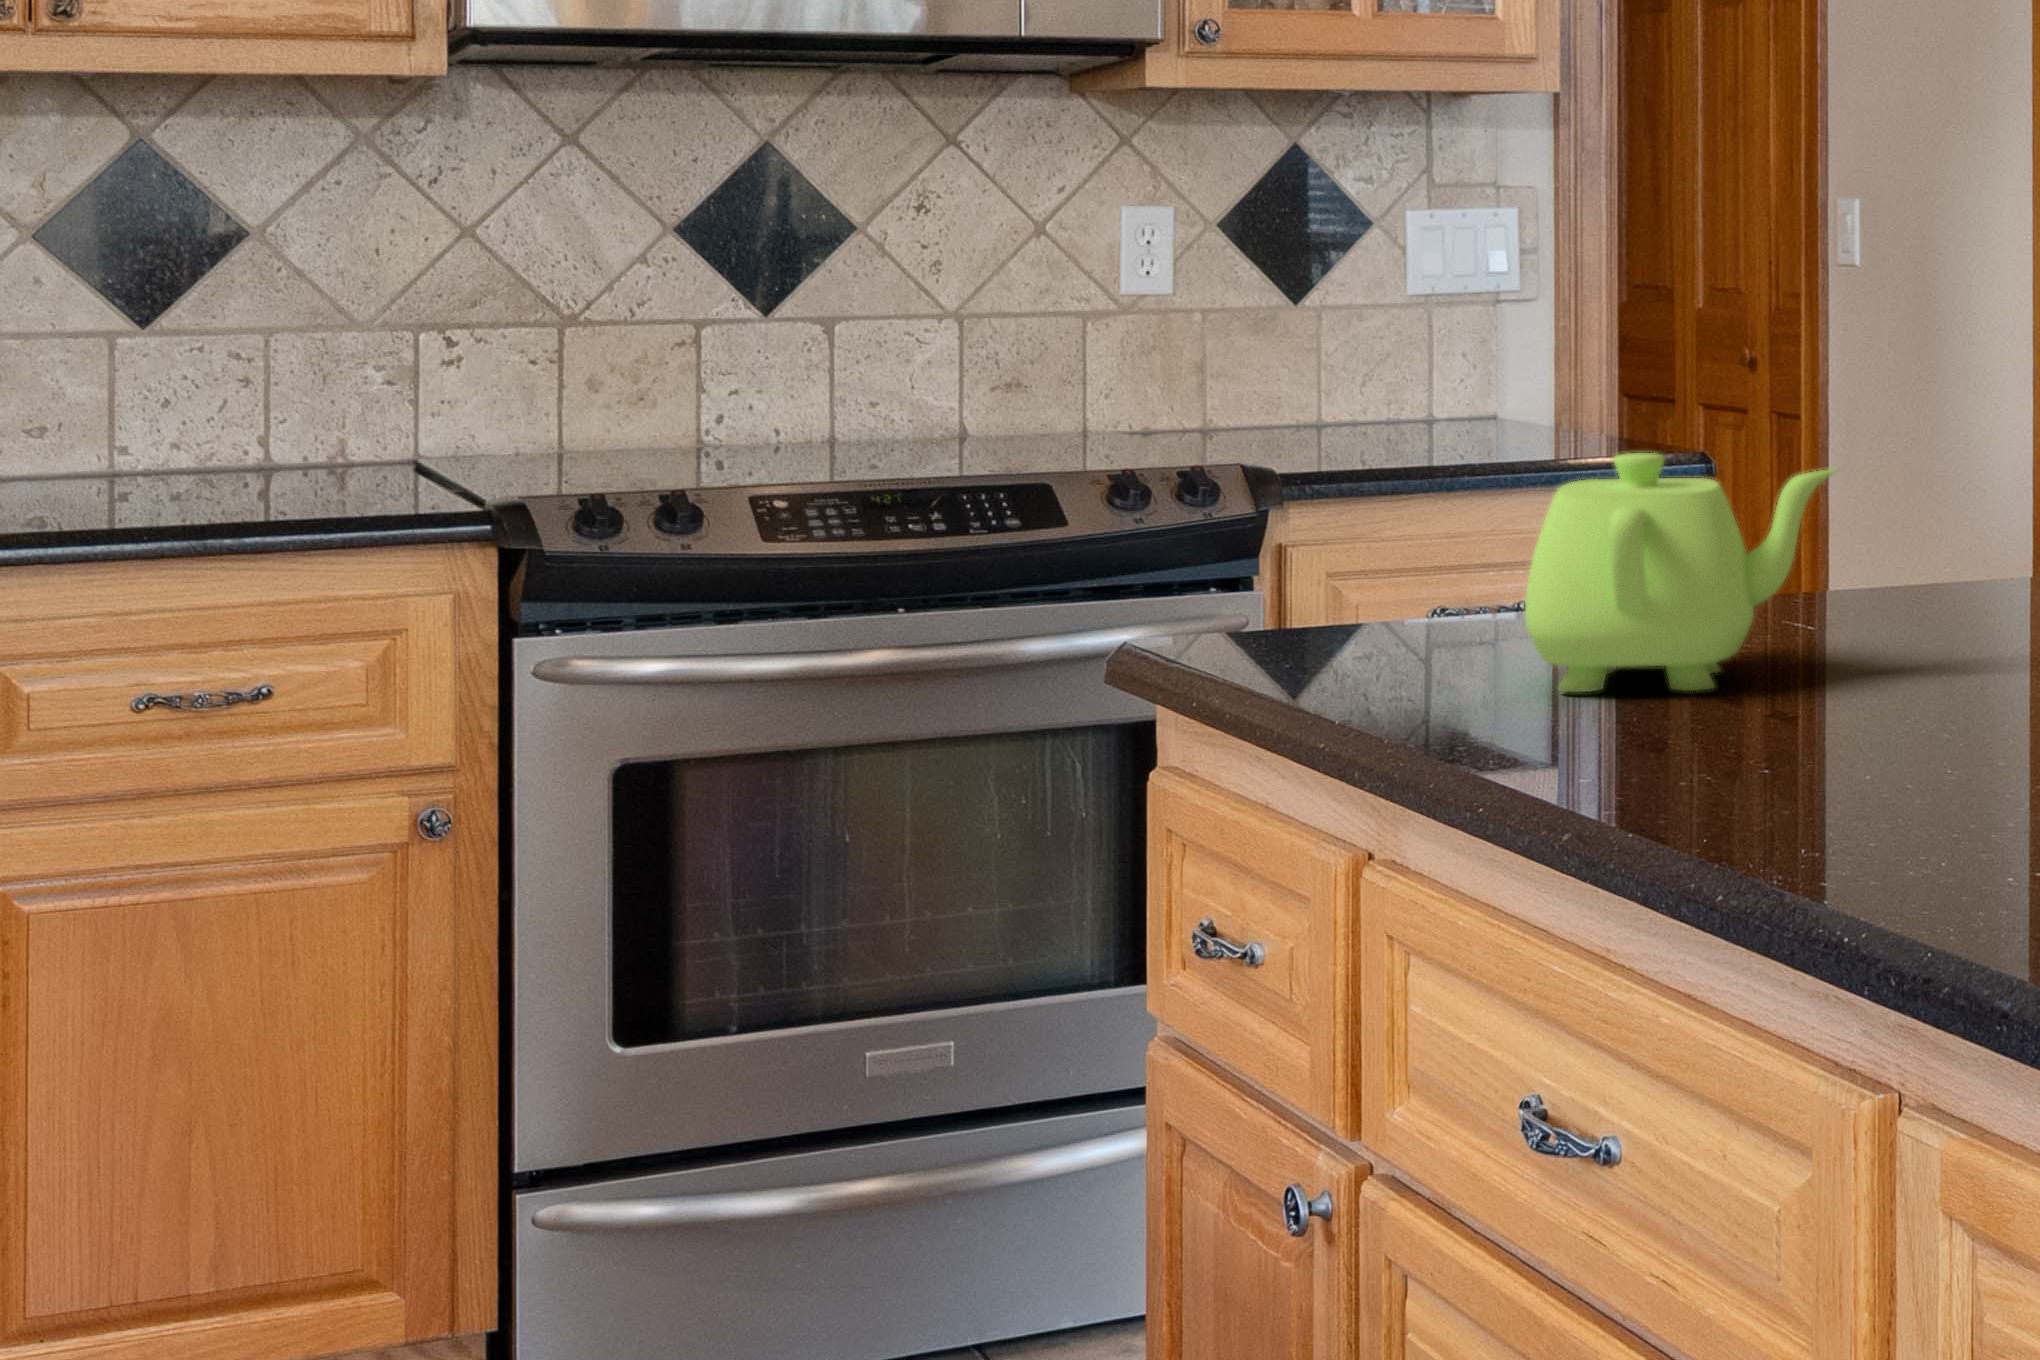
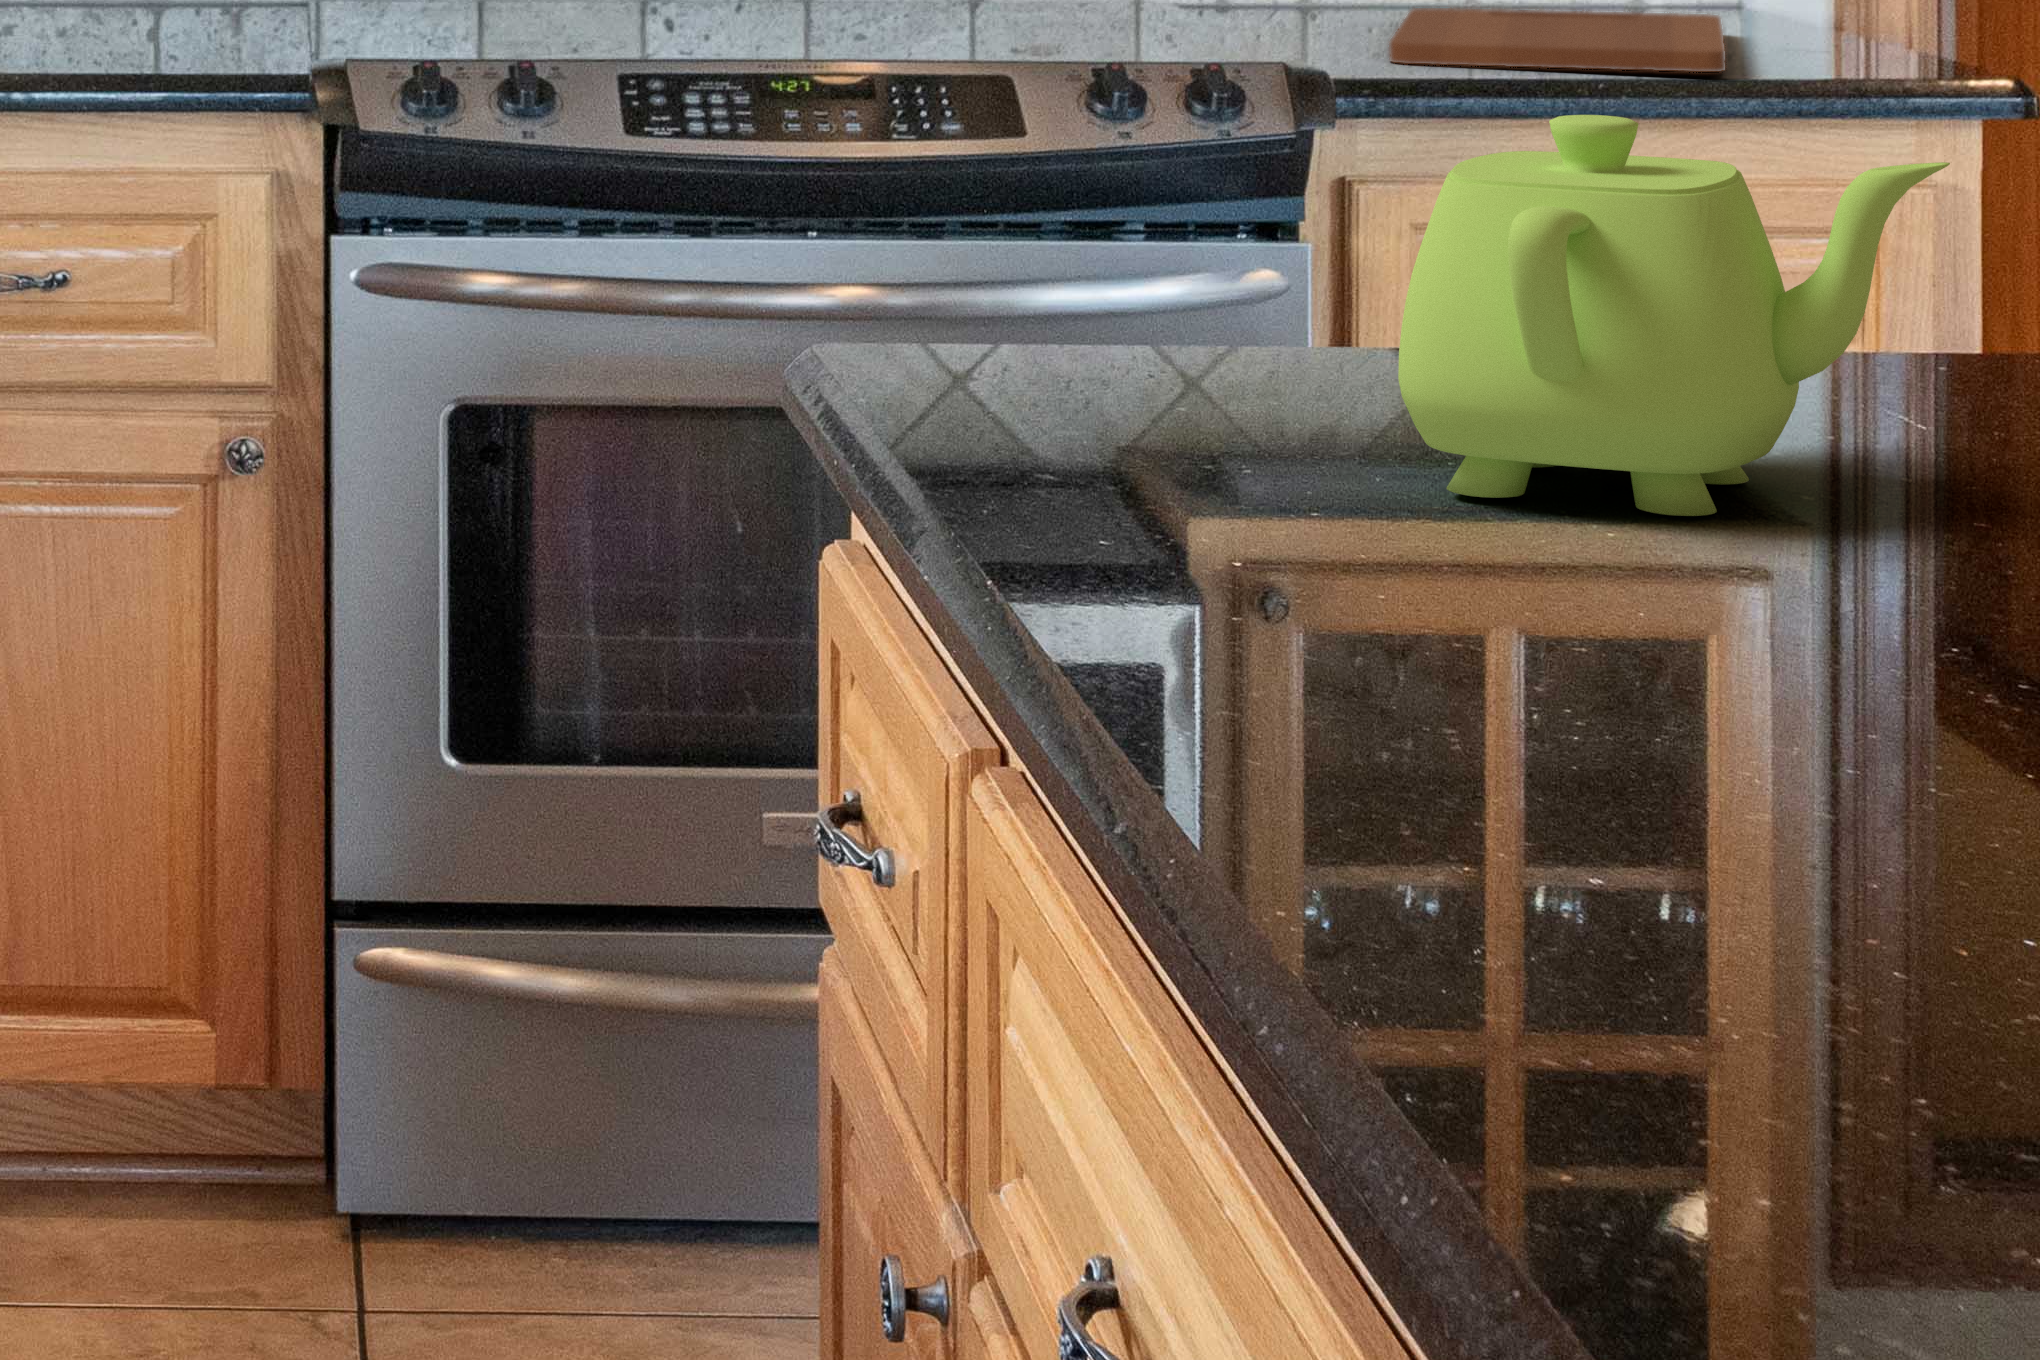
cutting board: none [1283,421,1515,463] -> present [1389,8,1726,72]

